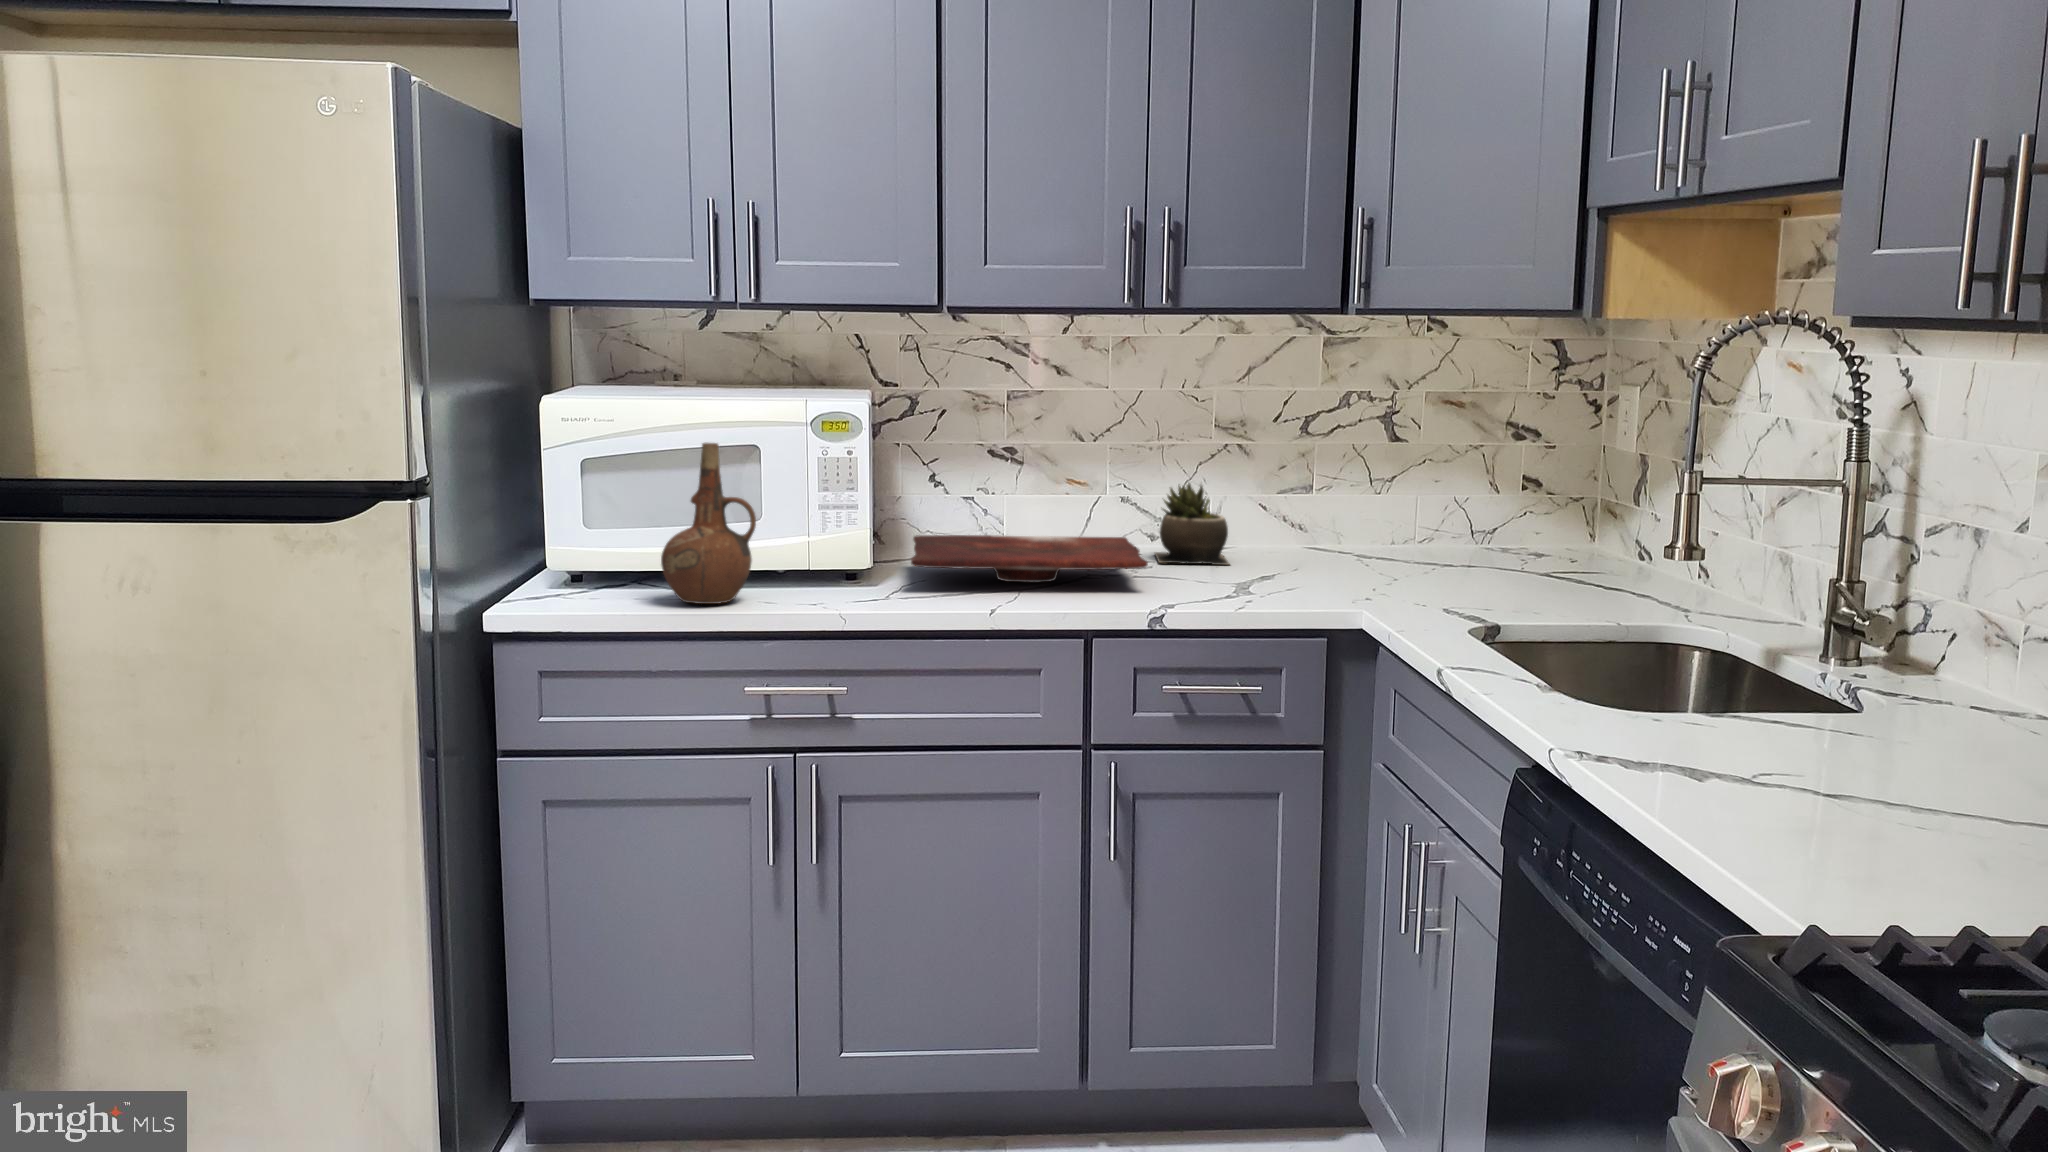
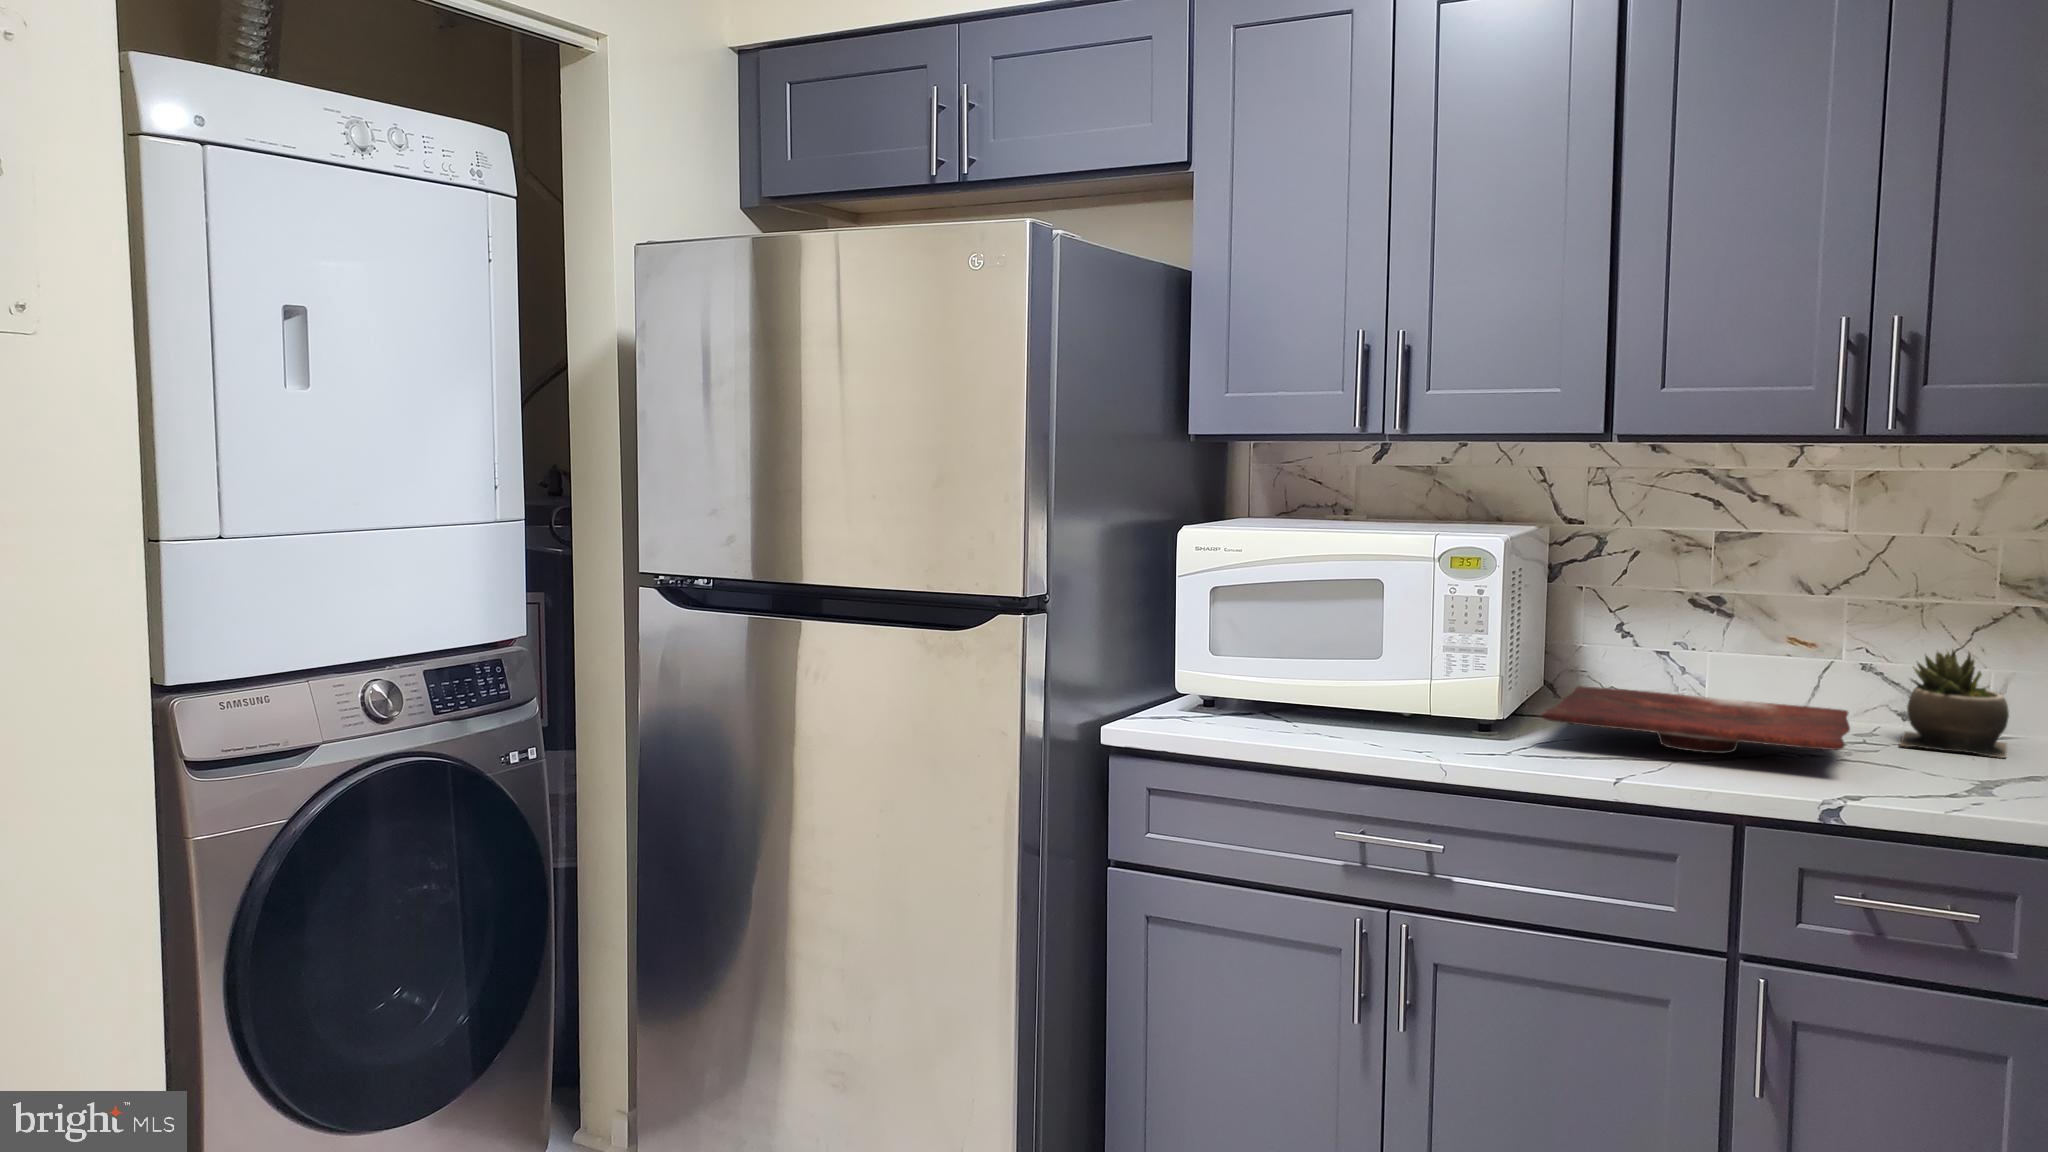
ceramic pitcher: present [661,443,756,604] -> none [1273,576,1371,738]

